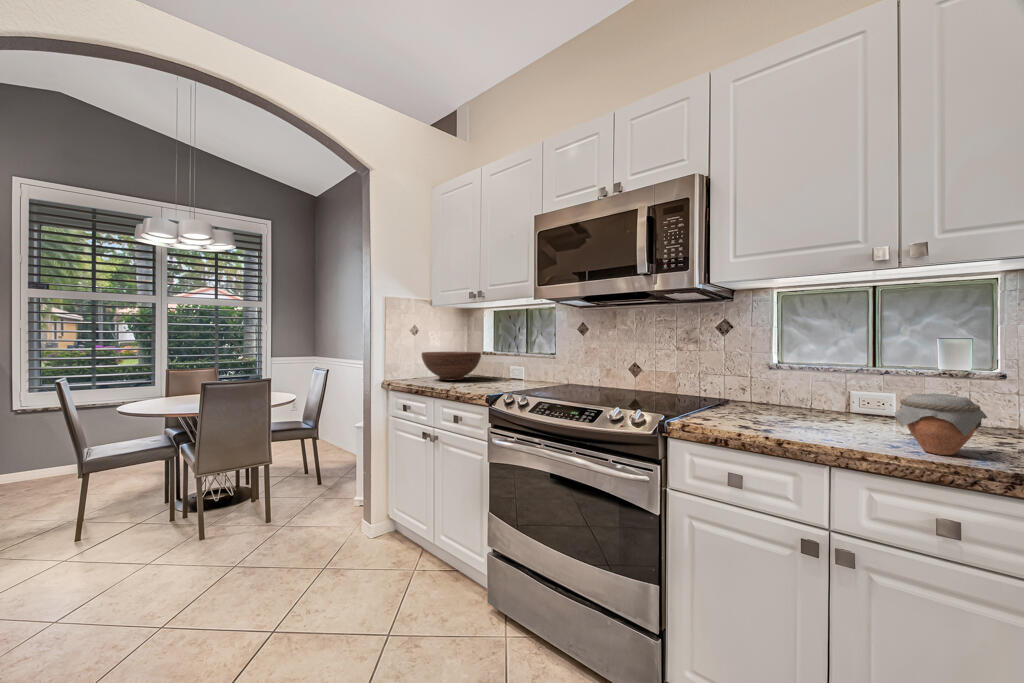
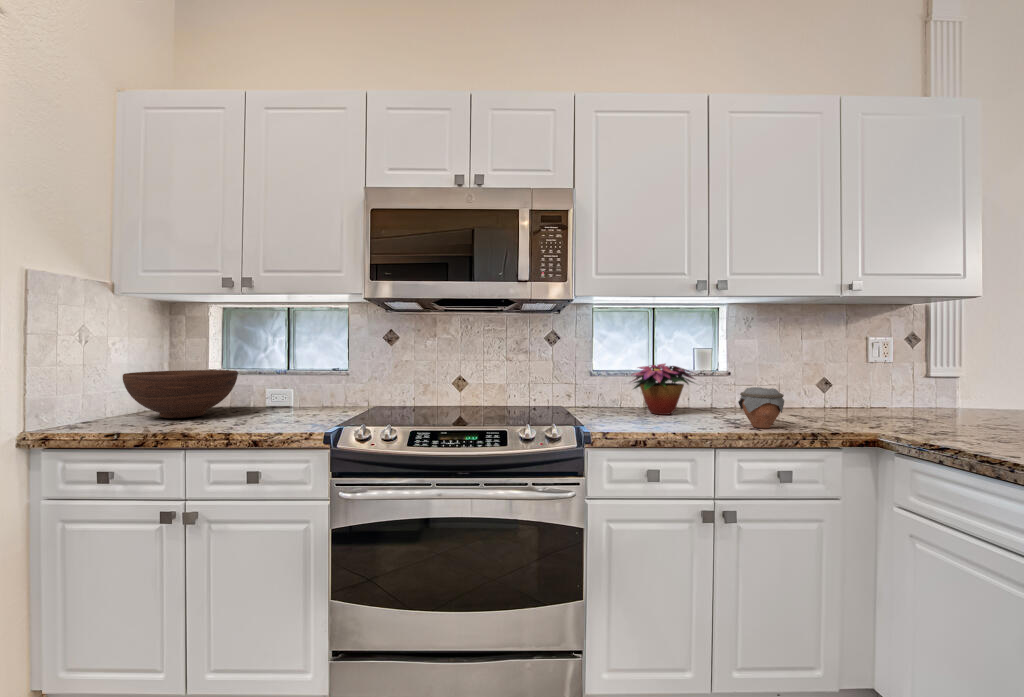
flower arrangement: none [786,357,904,422] -> present [633,364,694,415]

